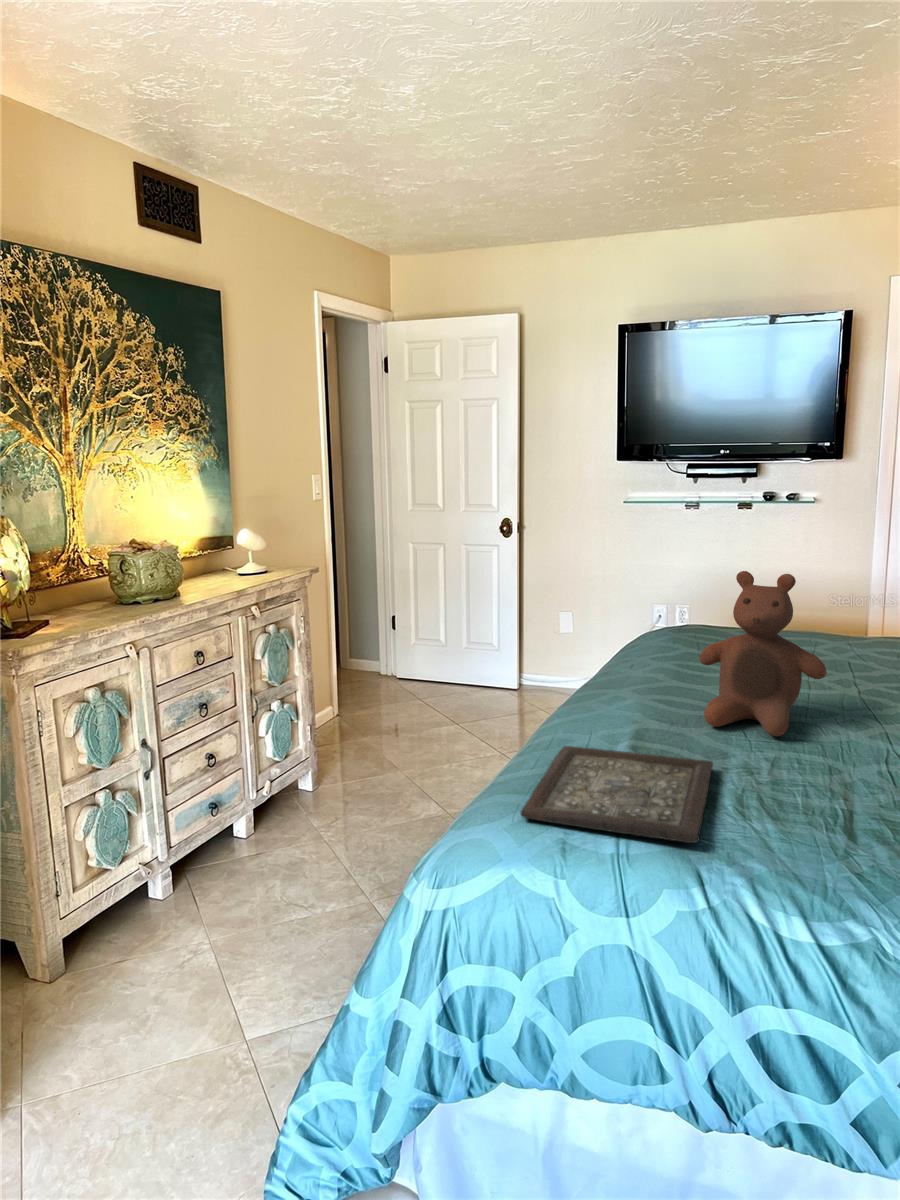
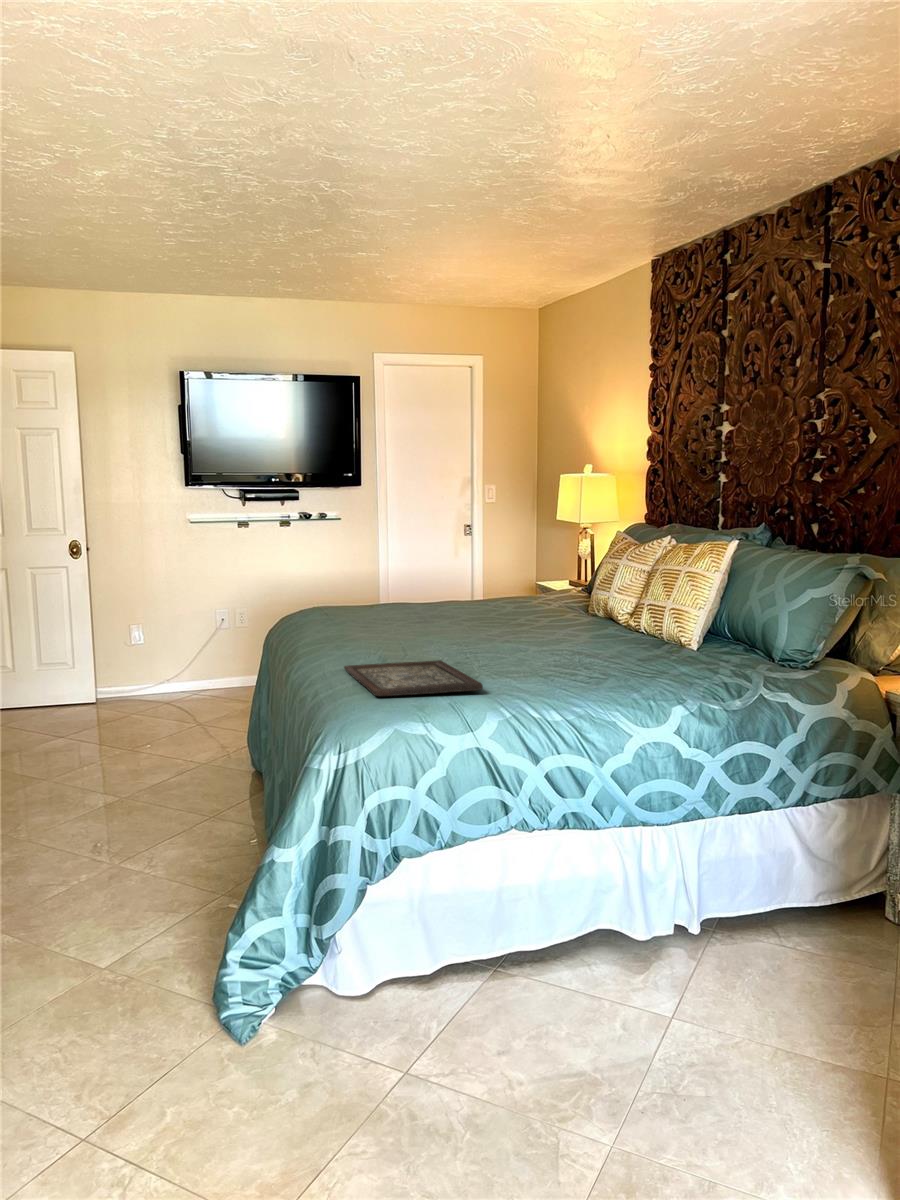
stuffed bear: present [699,571,827,736] -> none [387,544,468,649]

